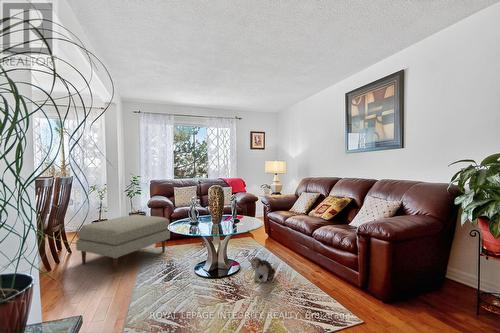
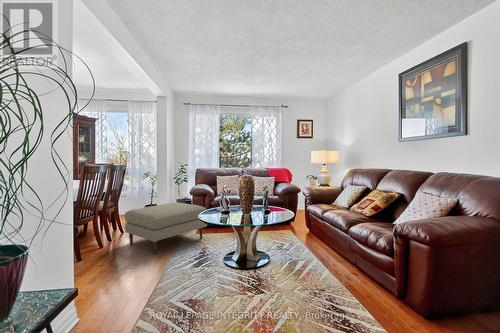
plush toy: present [248,257,275,282] -> none [273,251,304,278]

